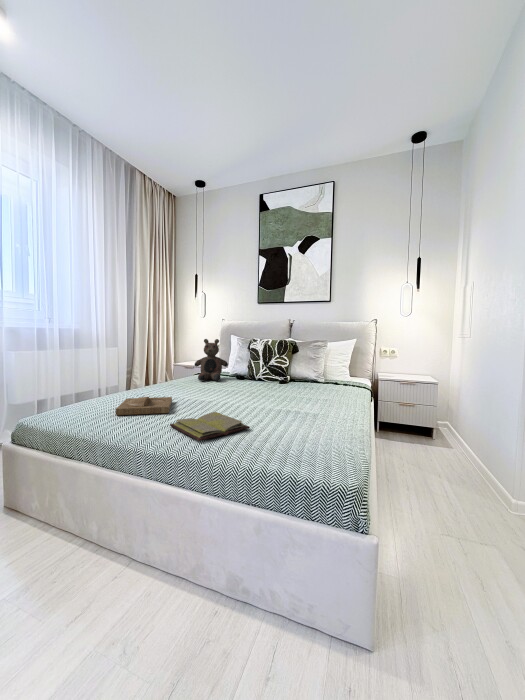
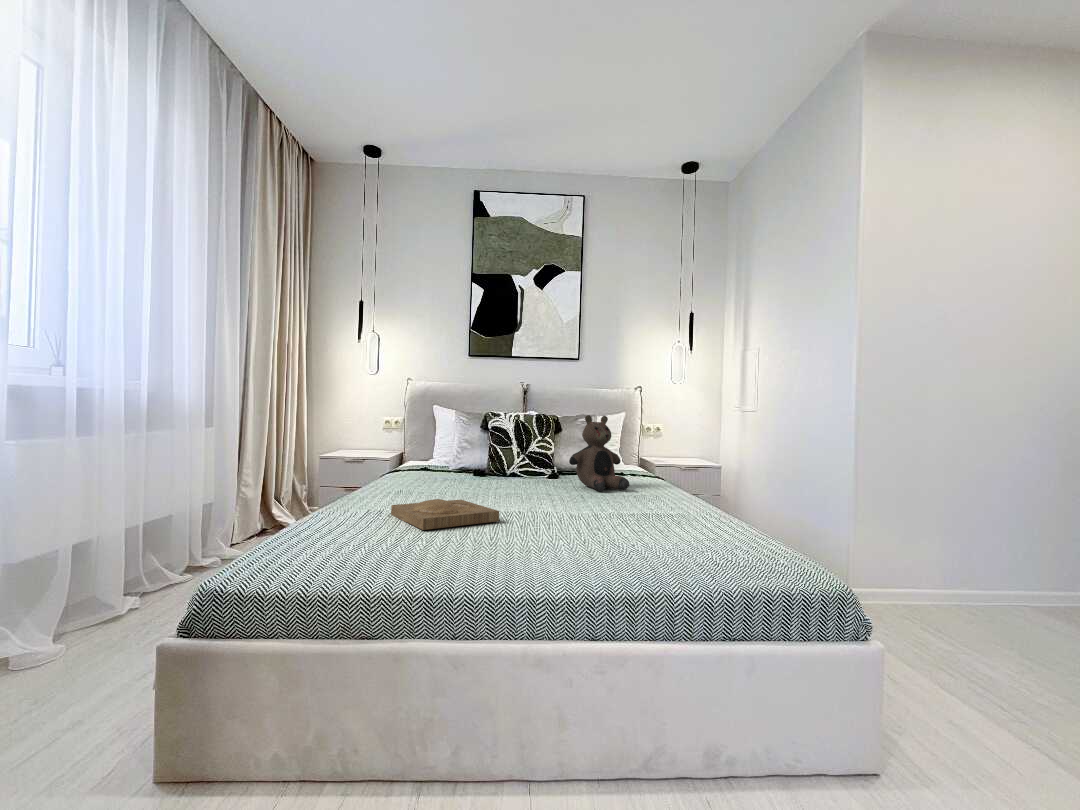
teddy bear: present [195,339,228,381] -> present [569,415,629,491]
diary: present [170,412,250,441] -> none [546,513,654,548]

